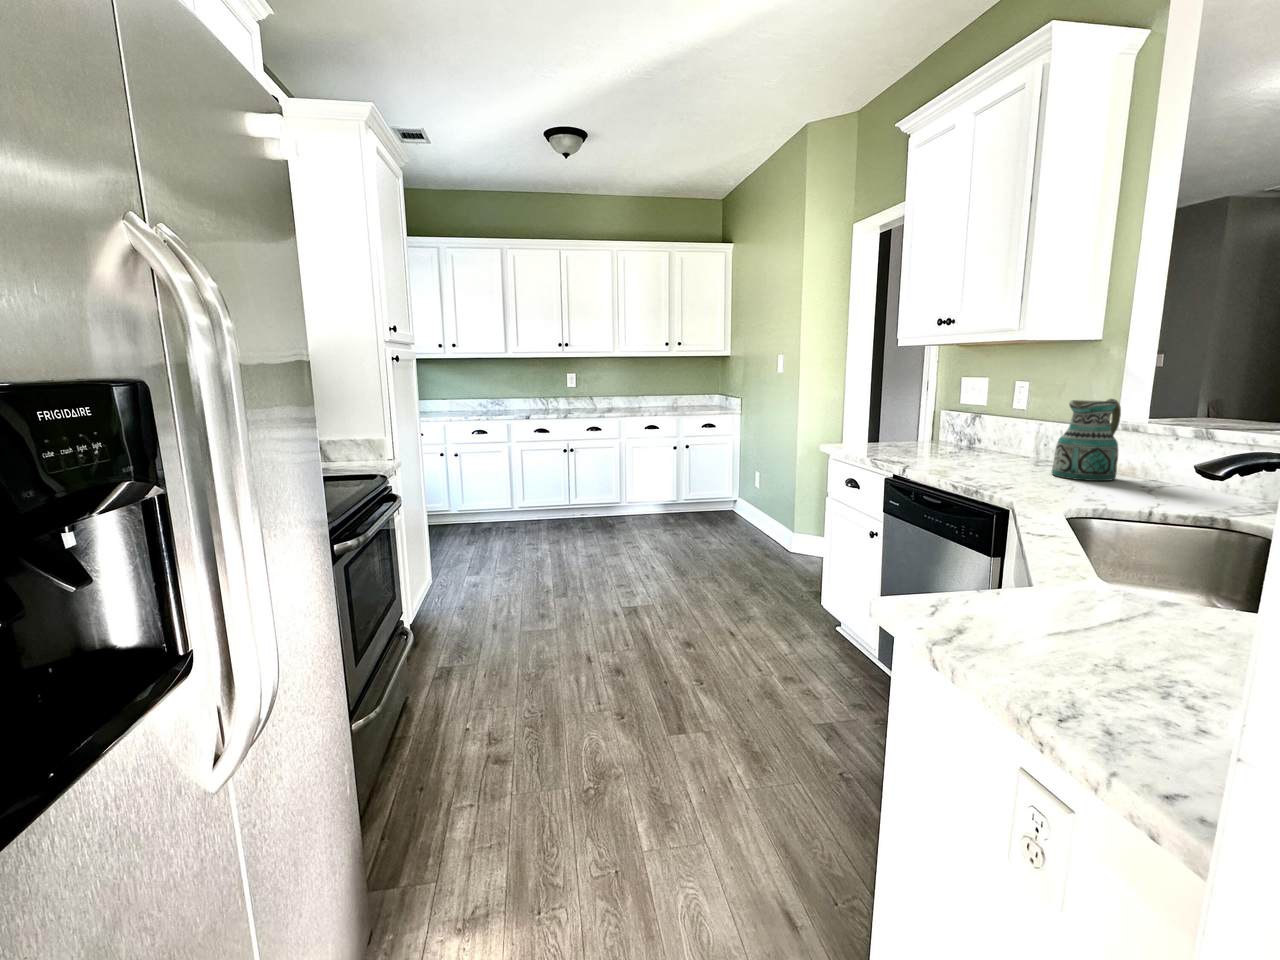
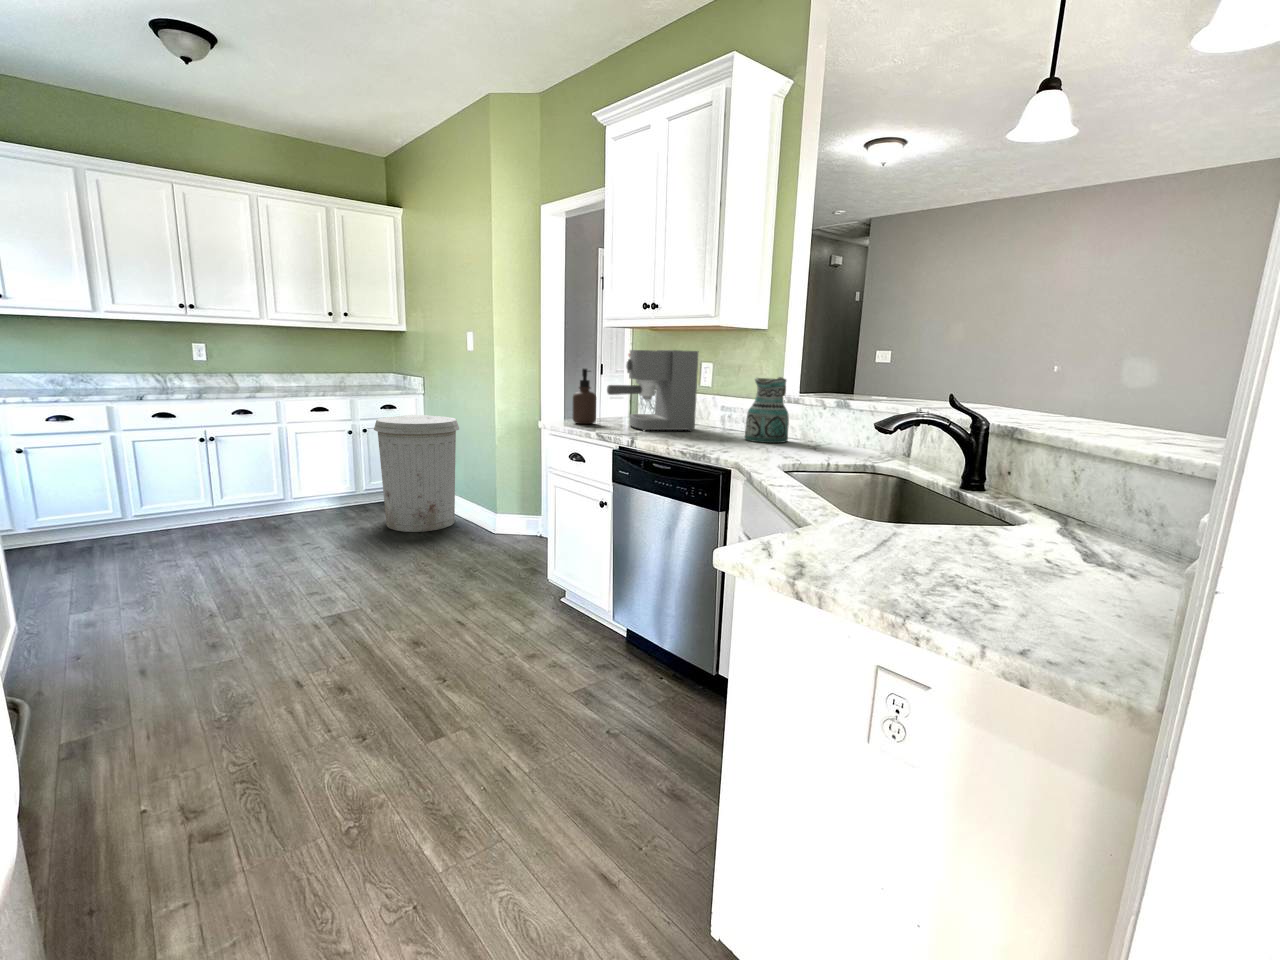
coffee maker: none [886,369,1000,461] -> present [607,350,698,431]
soap dispenser: none [852,392,879,449] -> present [573,368,596,424]
trash can: none [688,434,763,541] -> present [374,415,459,532]

